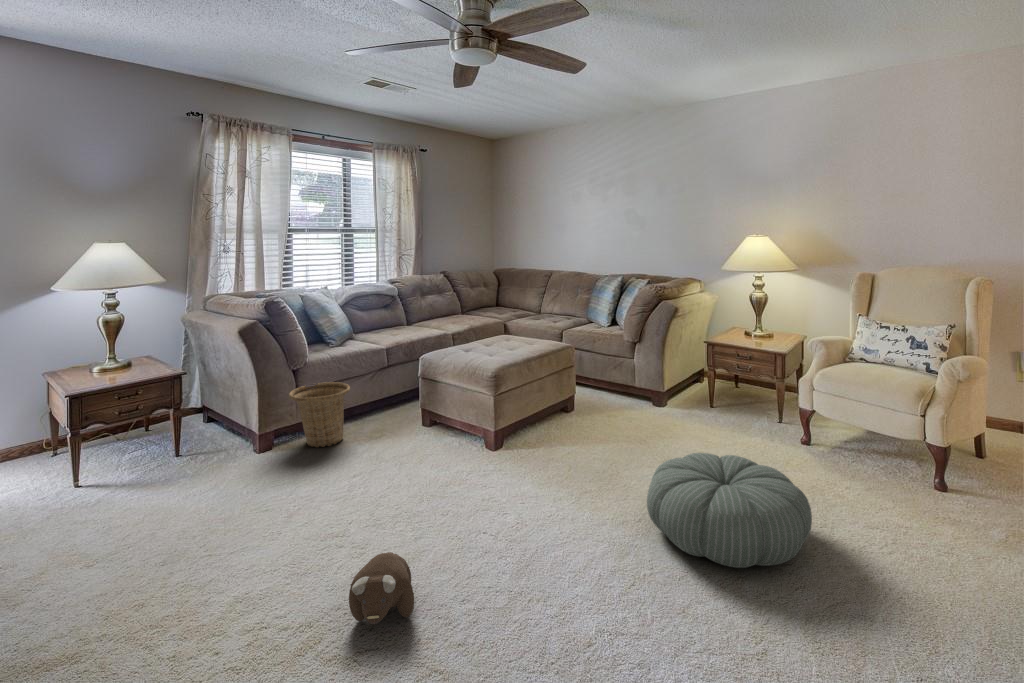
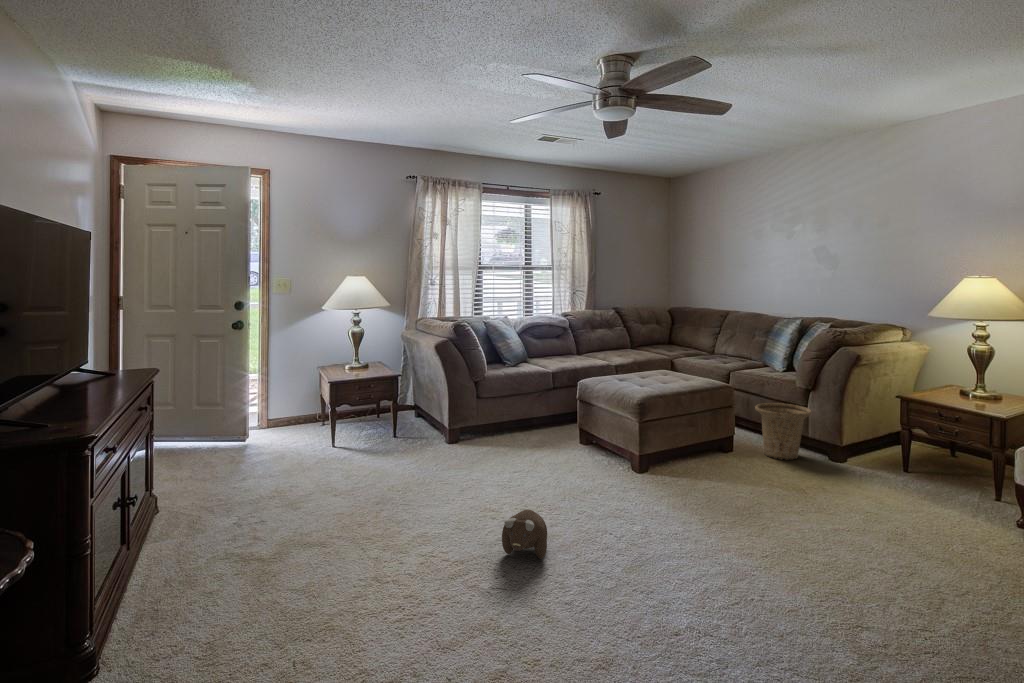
basket: present [289,382,350,447] -> present [755,403,812,460]
pouf: present [647,453,812,568] -> none [761,487,928,590]

